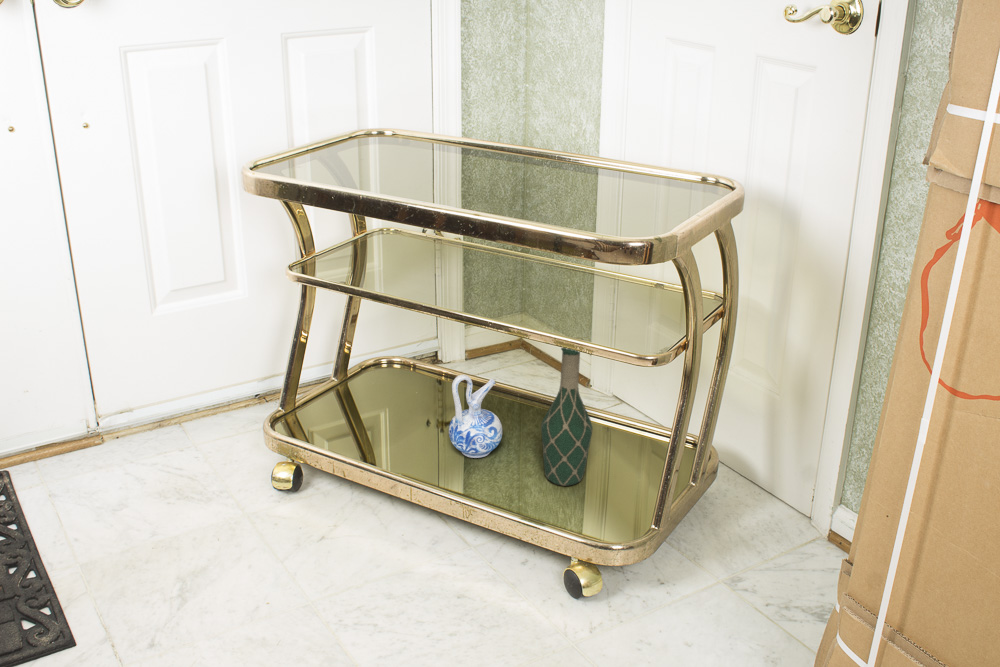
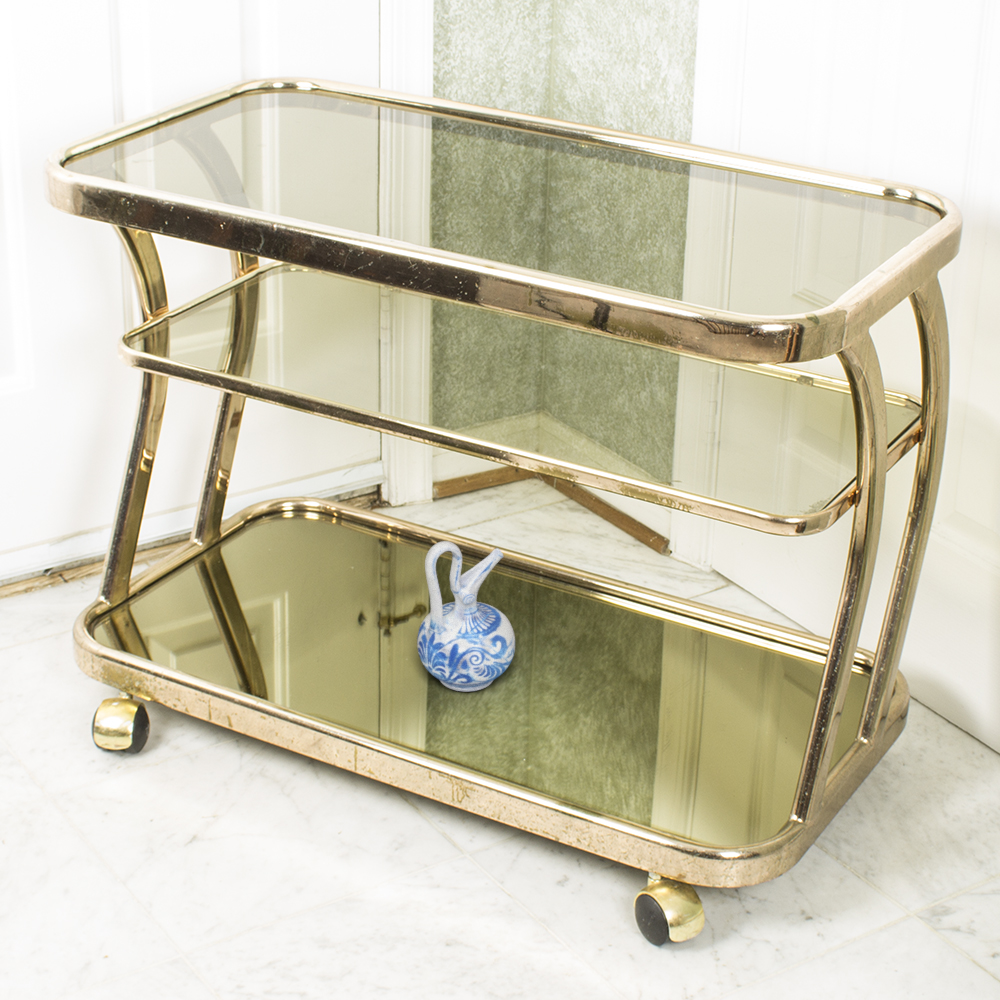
wine bottle: present [541,346,593,486] -> none [588,463,682,742]

